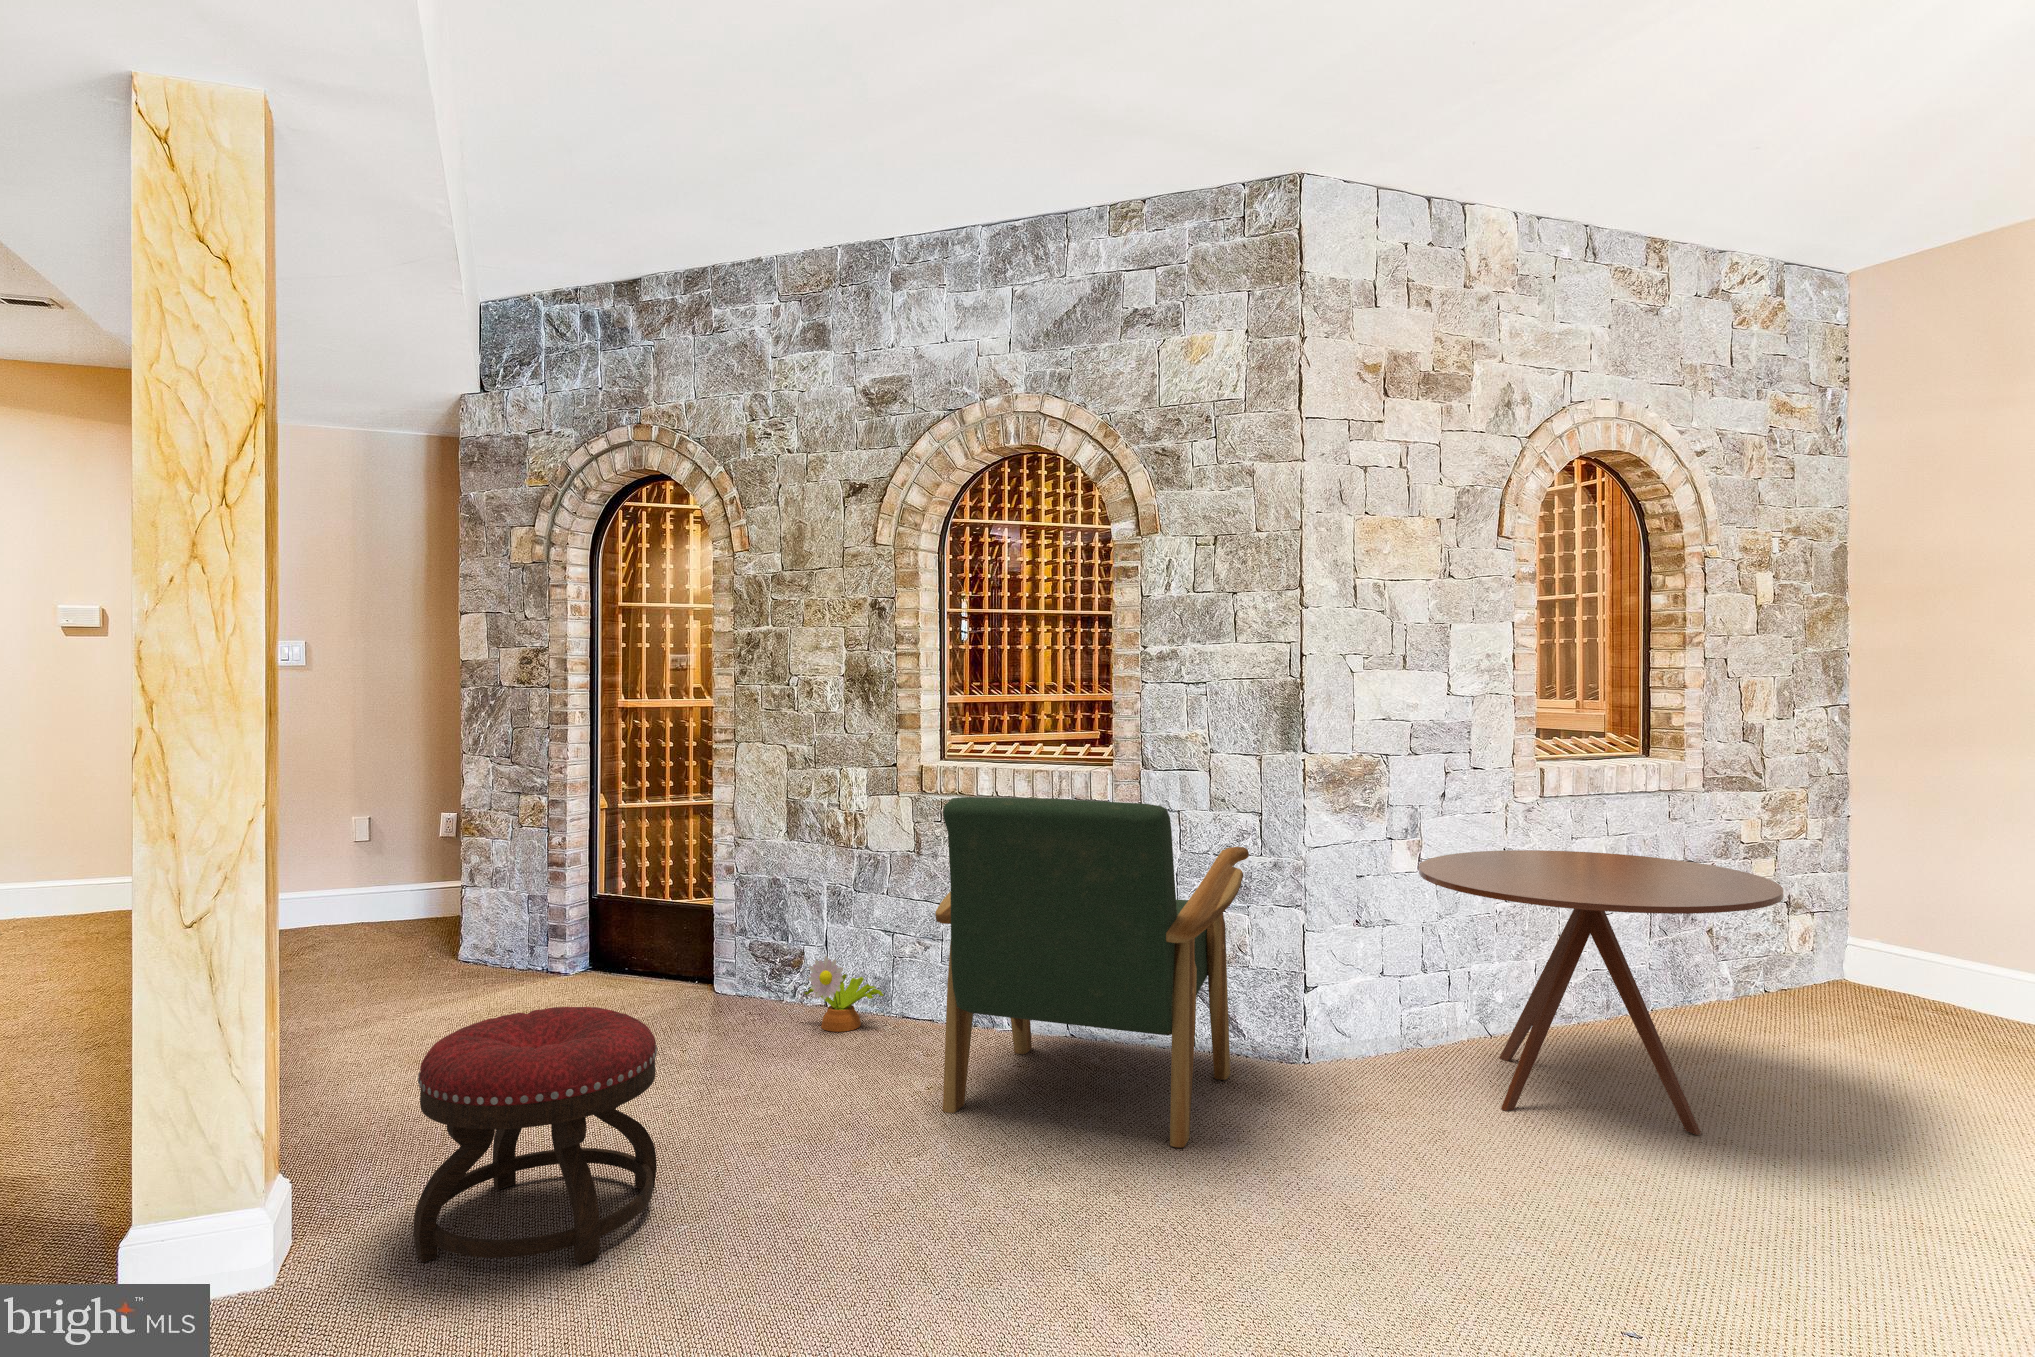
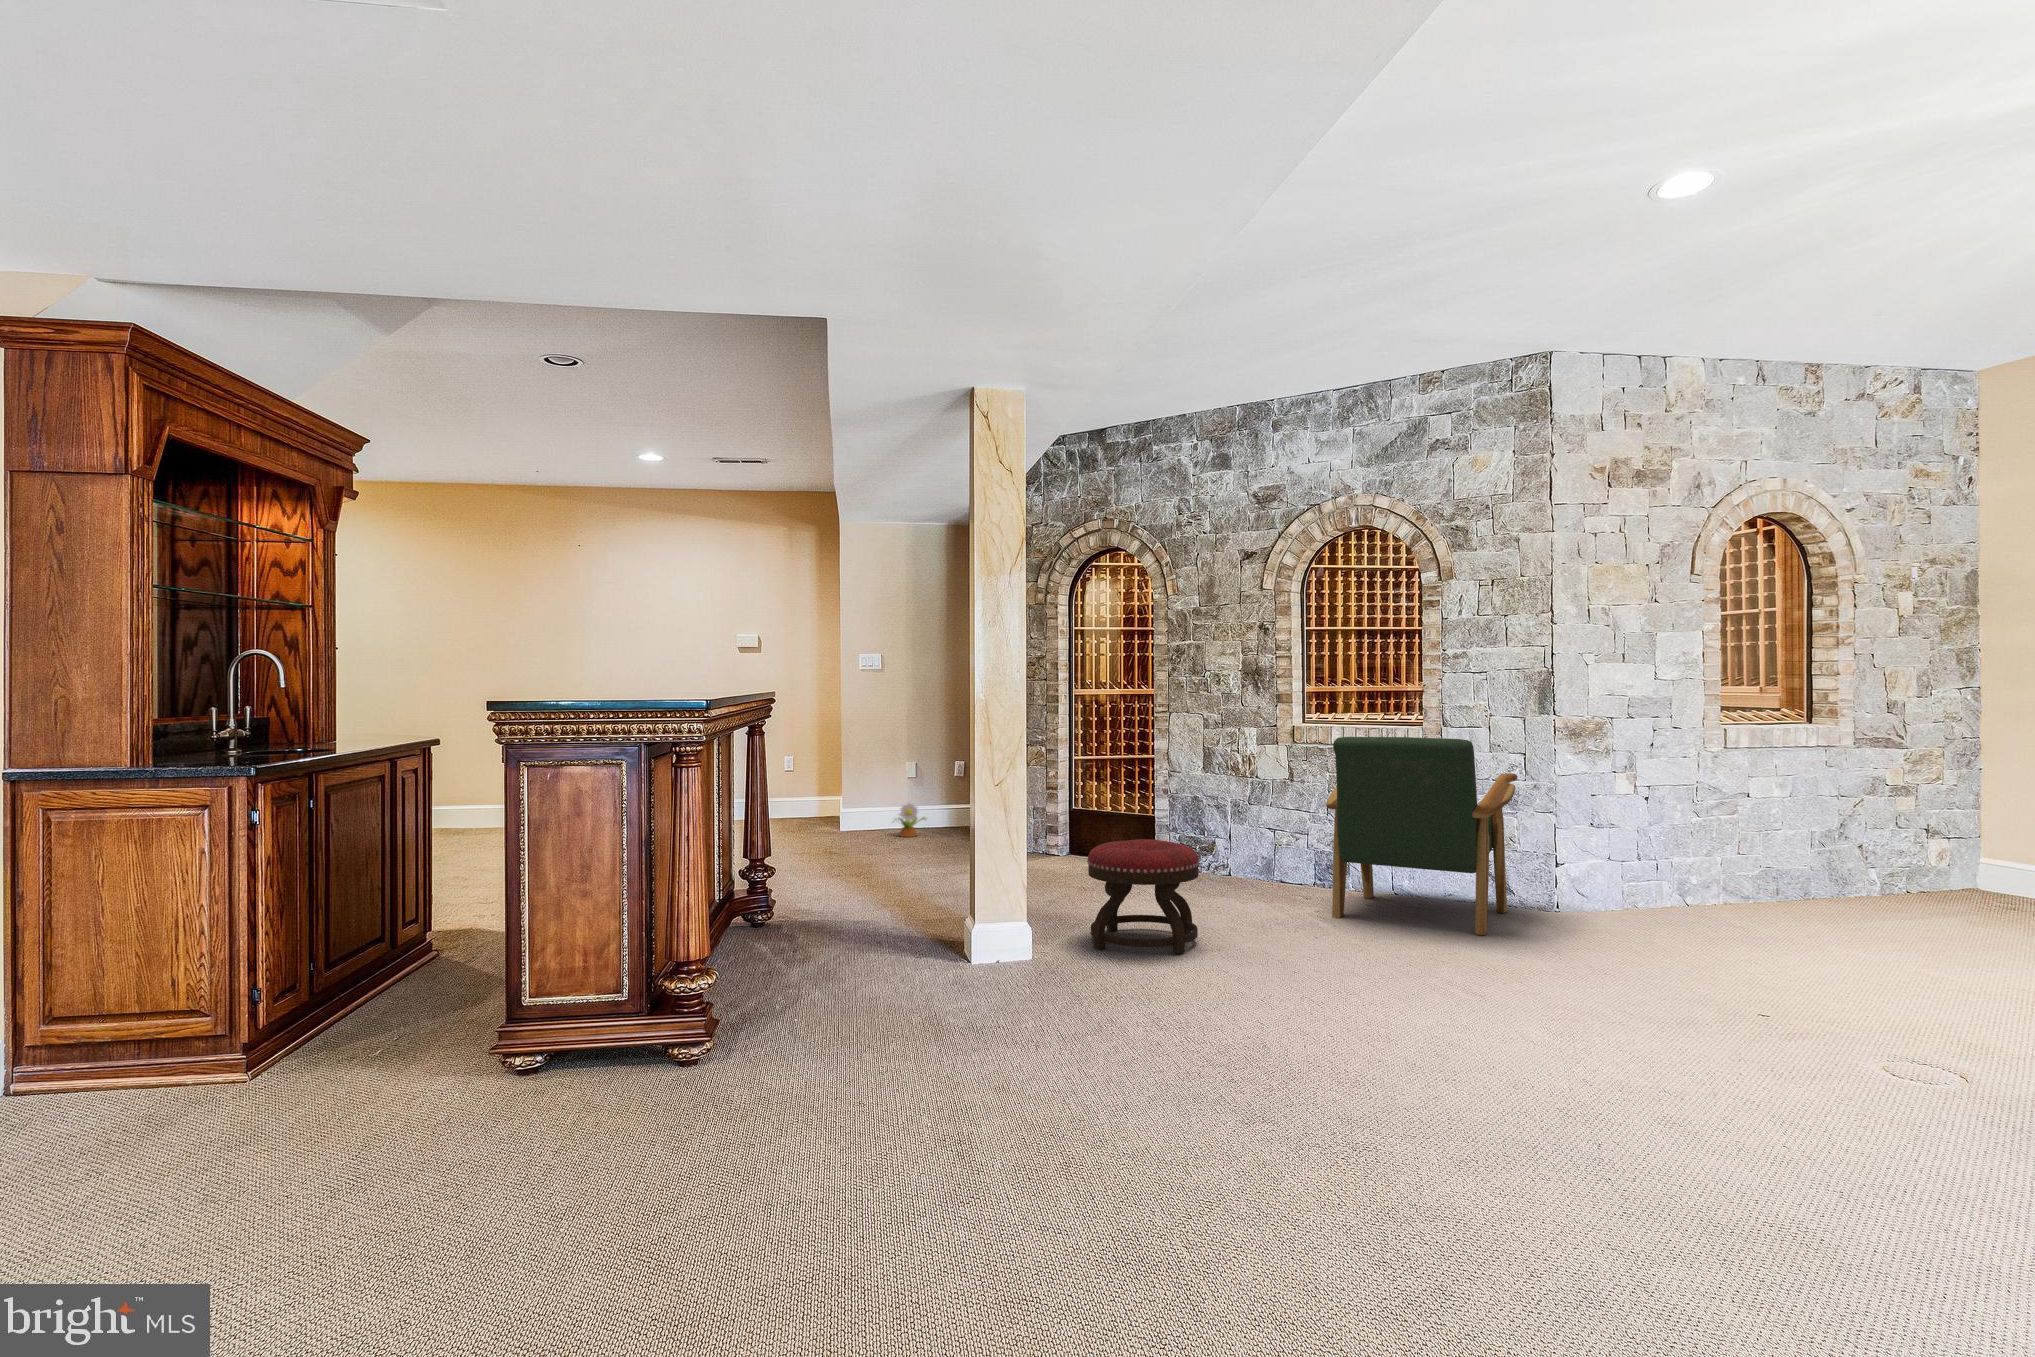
round table: present [1419,850,1784,1135] -> none [1633,781,1885,946]
decorative plant: present [804,956,884,1032] -> present [895,803,926,837]

